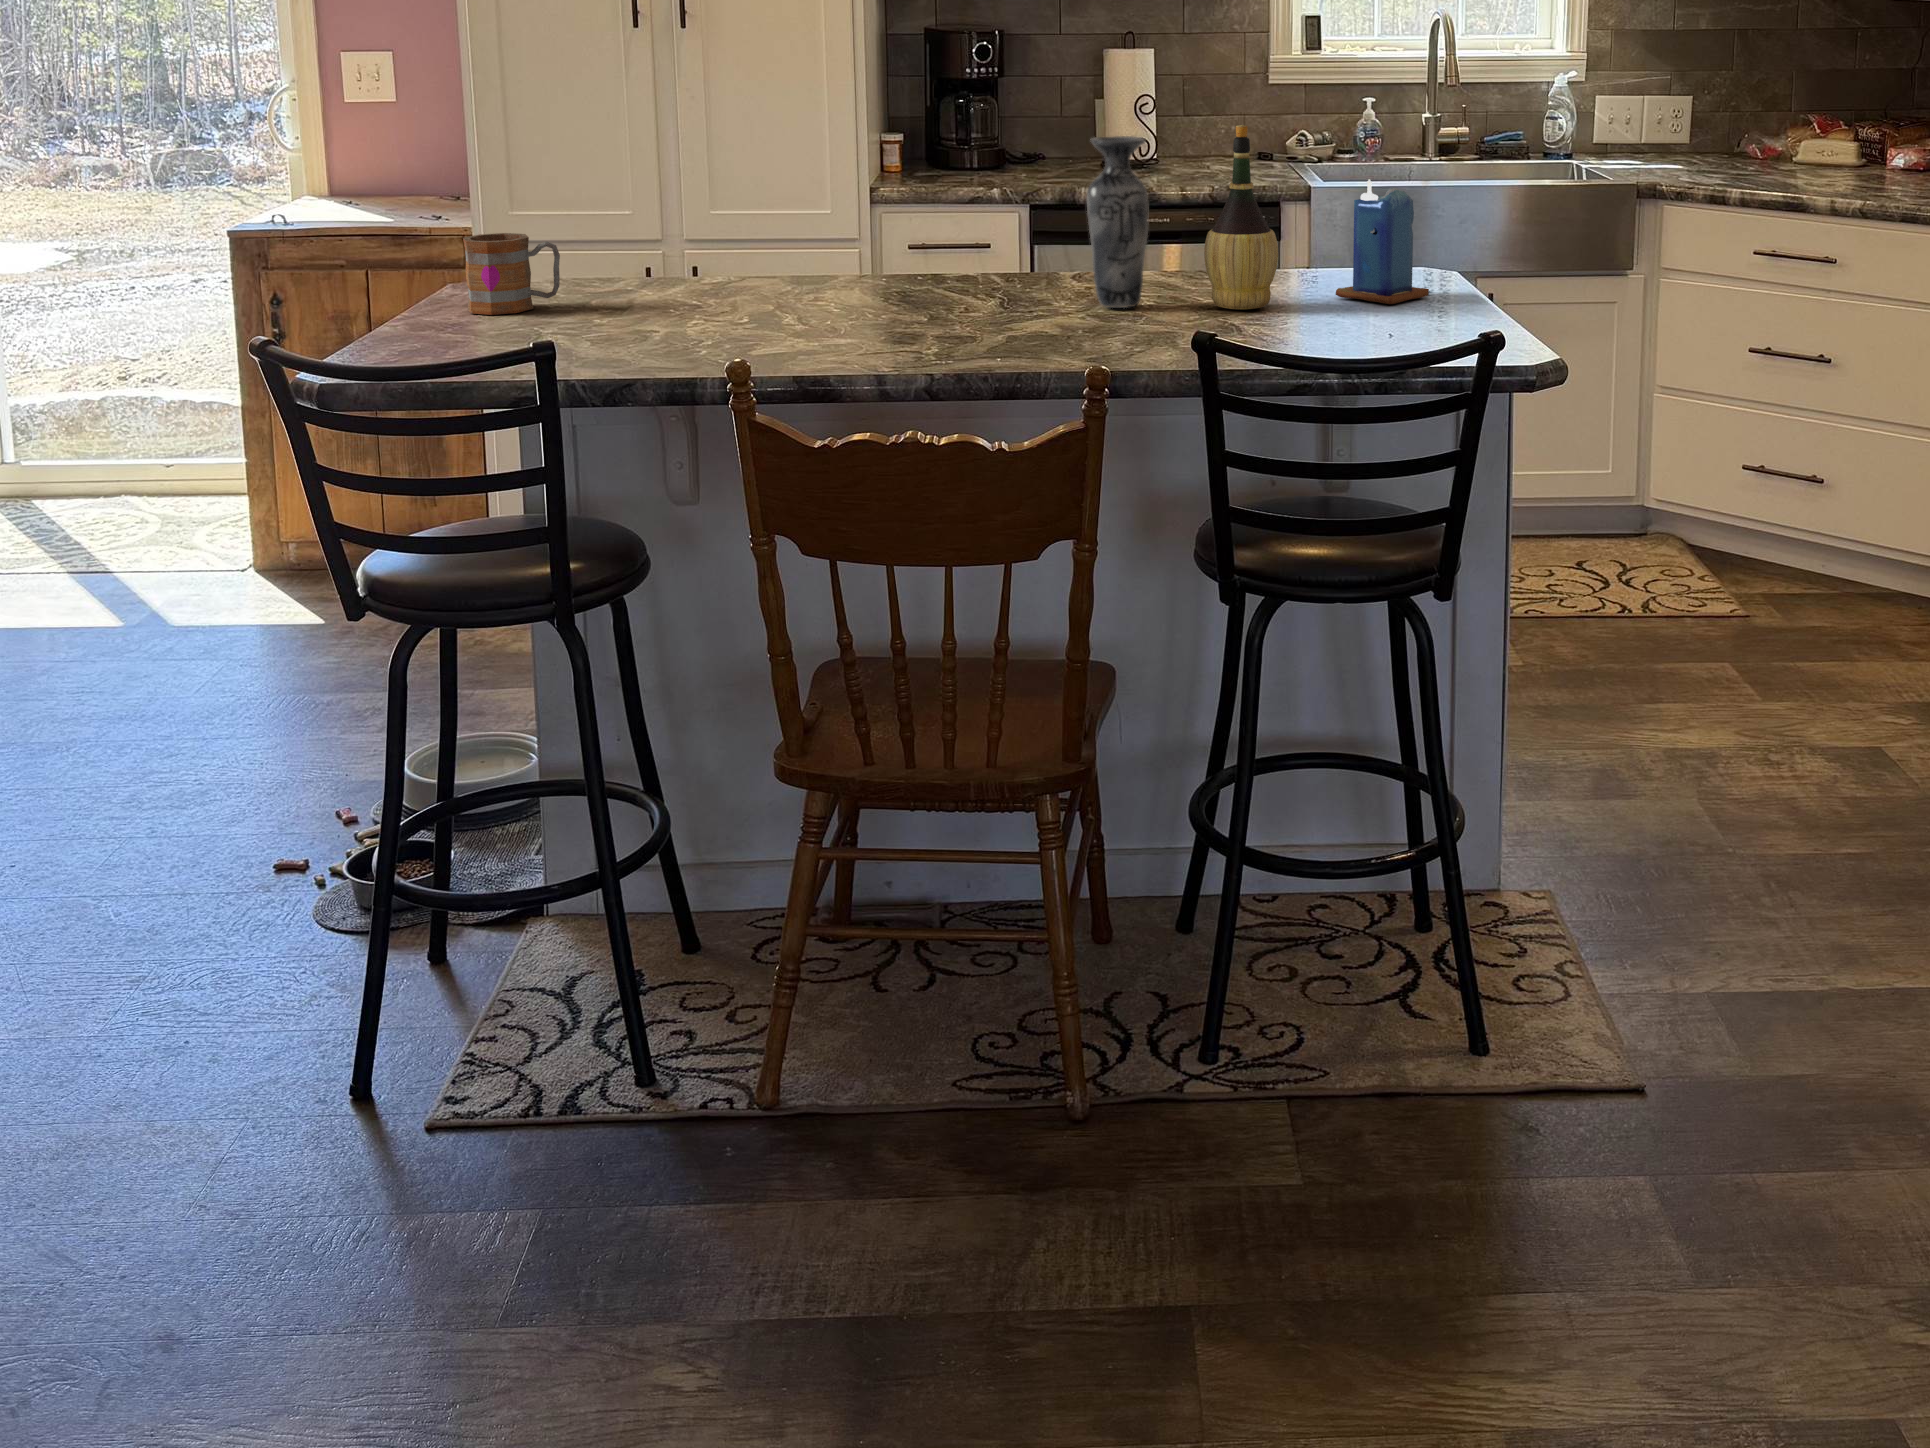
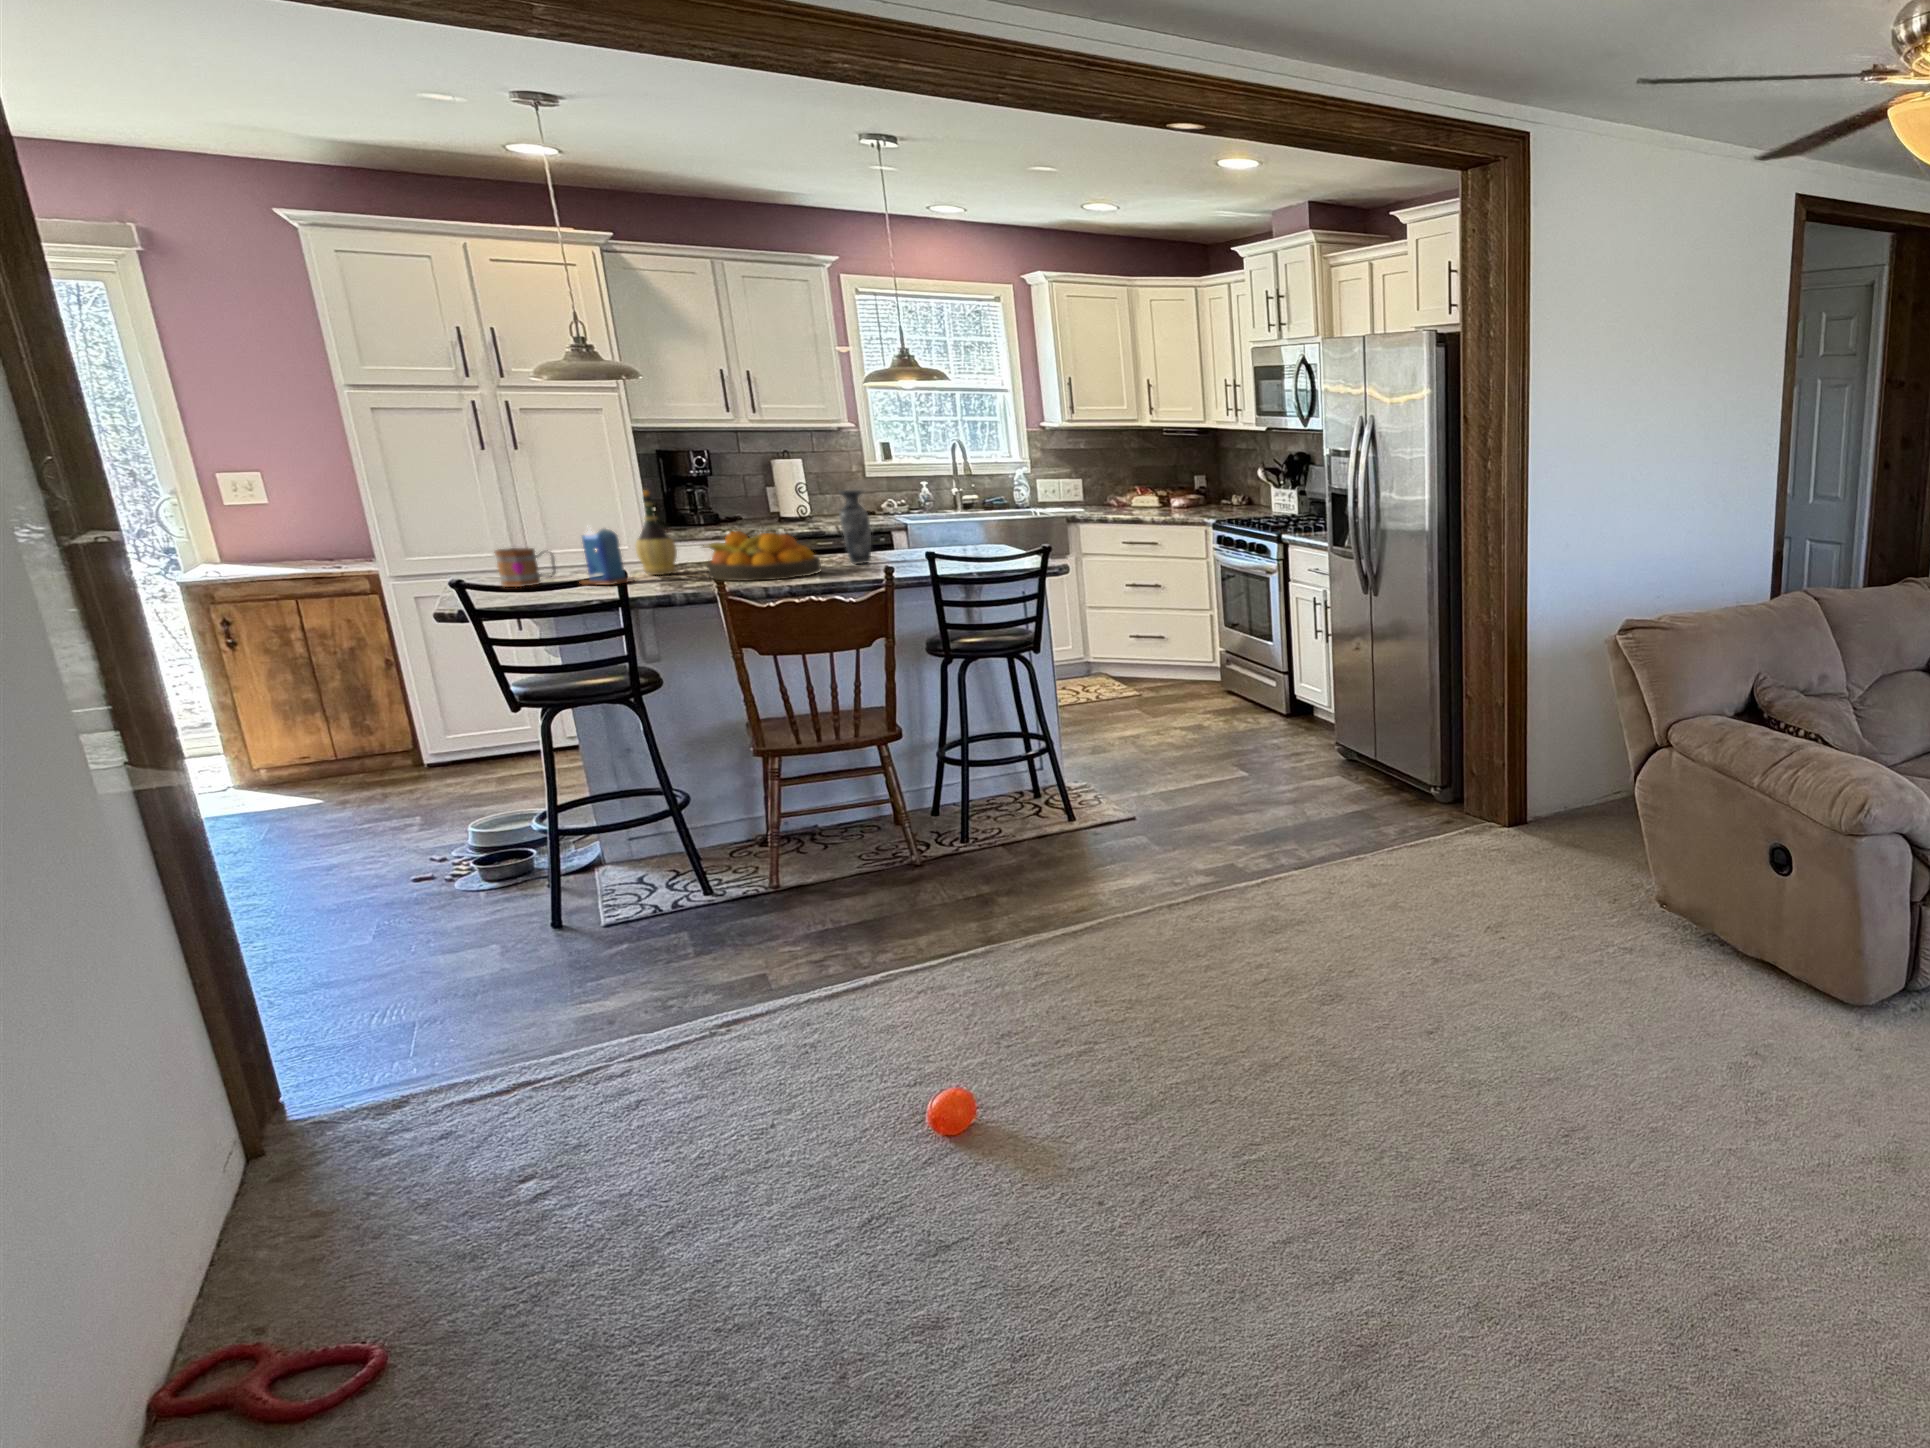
wine bottle: present [1204,125,1278,309] -> present [636,490,677,575]
candle: present [1336,179,1429,304] -> present [581,529,635,585]
fruit bowl: none [789,224,1020,348] -> present [703,531,821,581]

